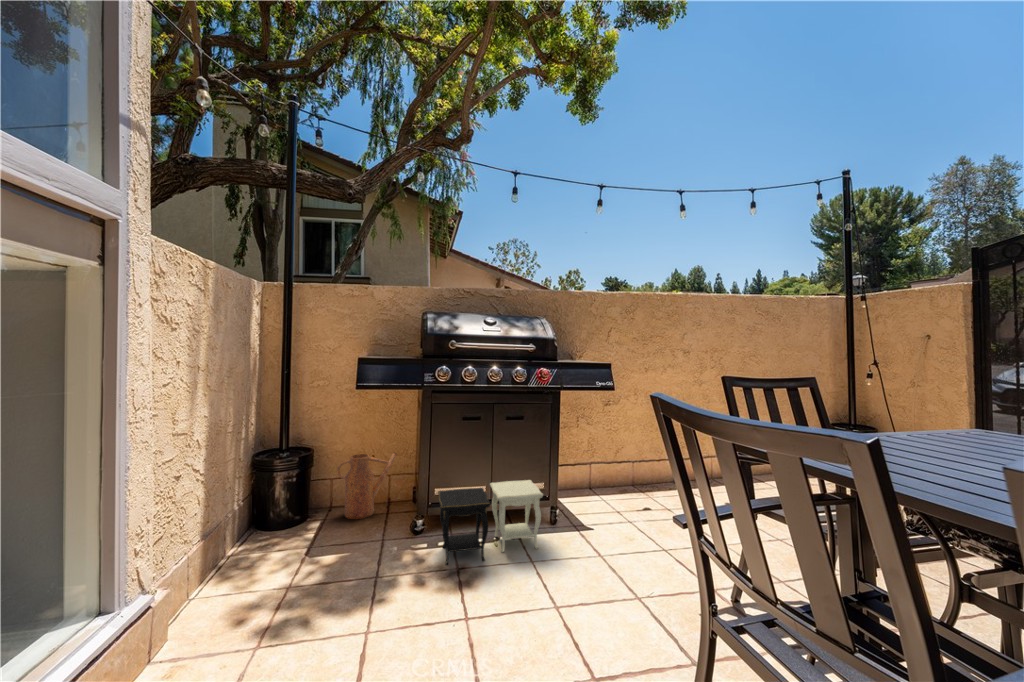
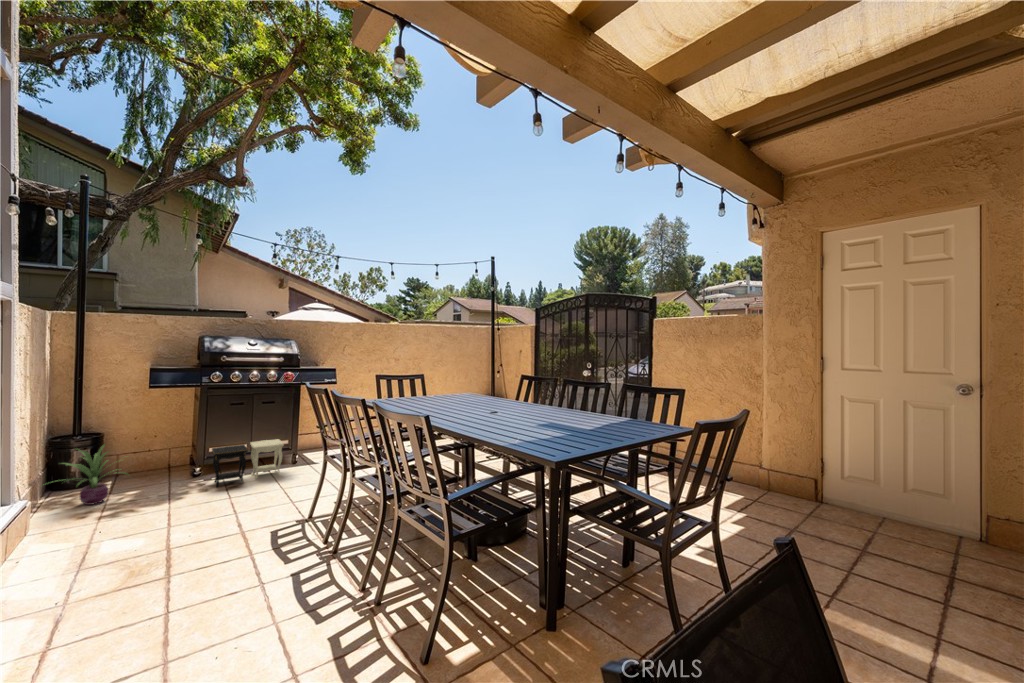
watering can: present [337,453,397,519] -> none [125,431,178,478]
decorative plant: none [210,477,331,578] -> present [64,444,128,505]

